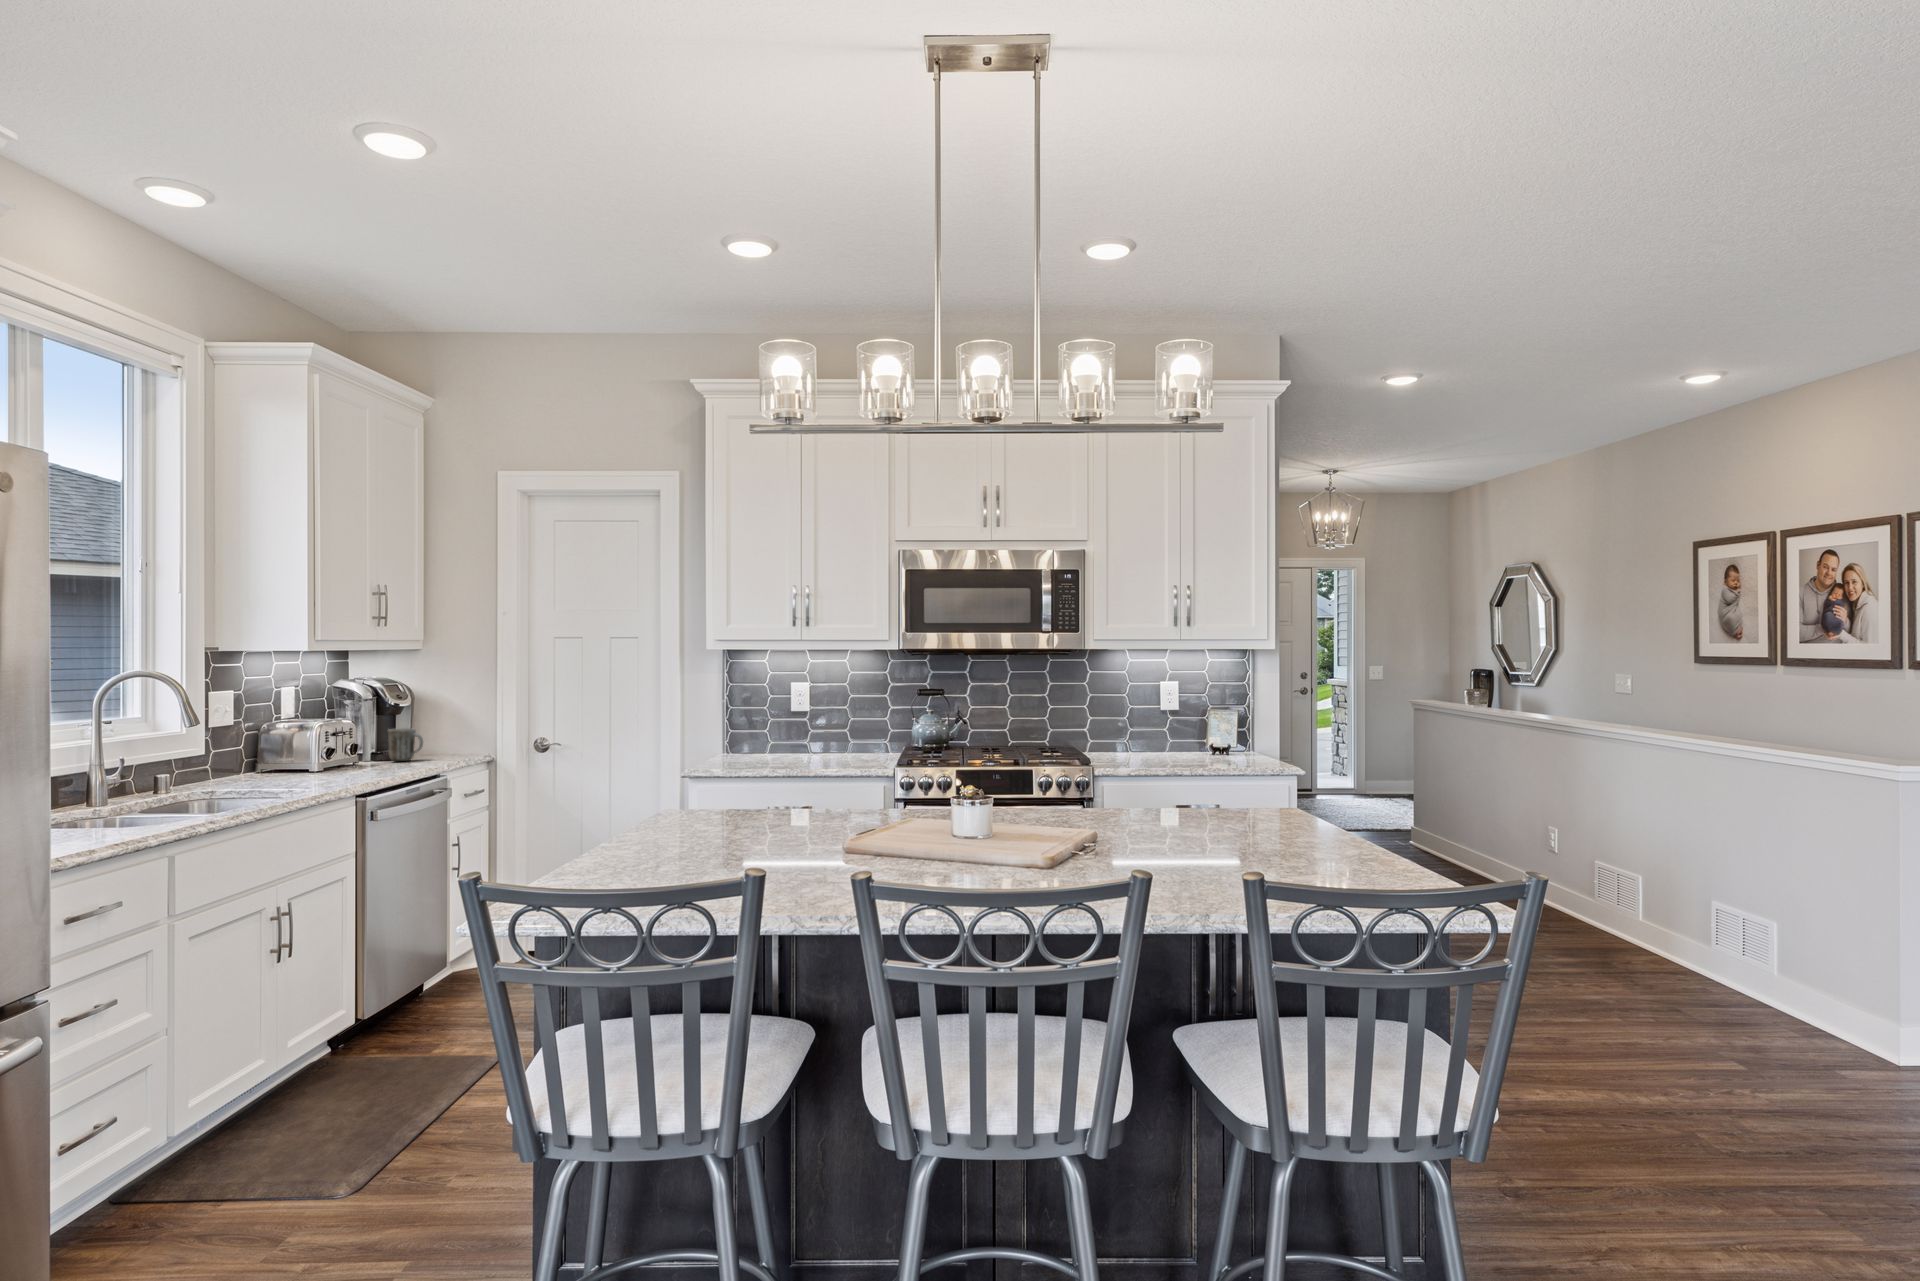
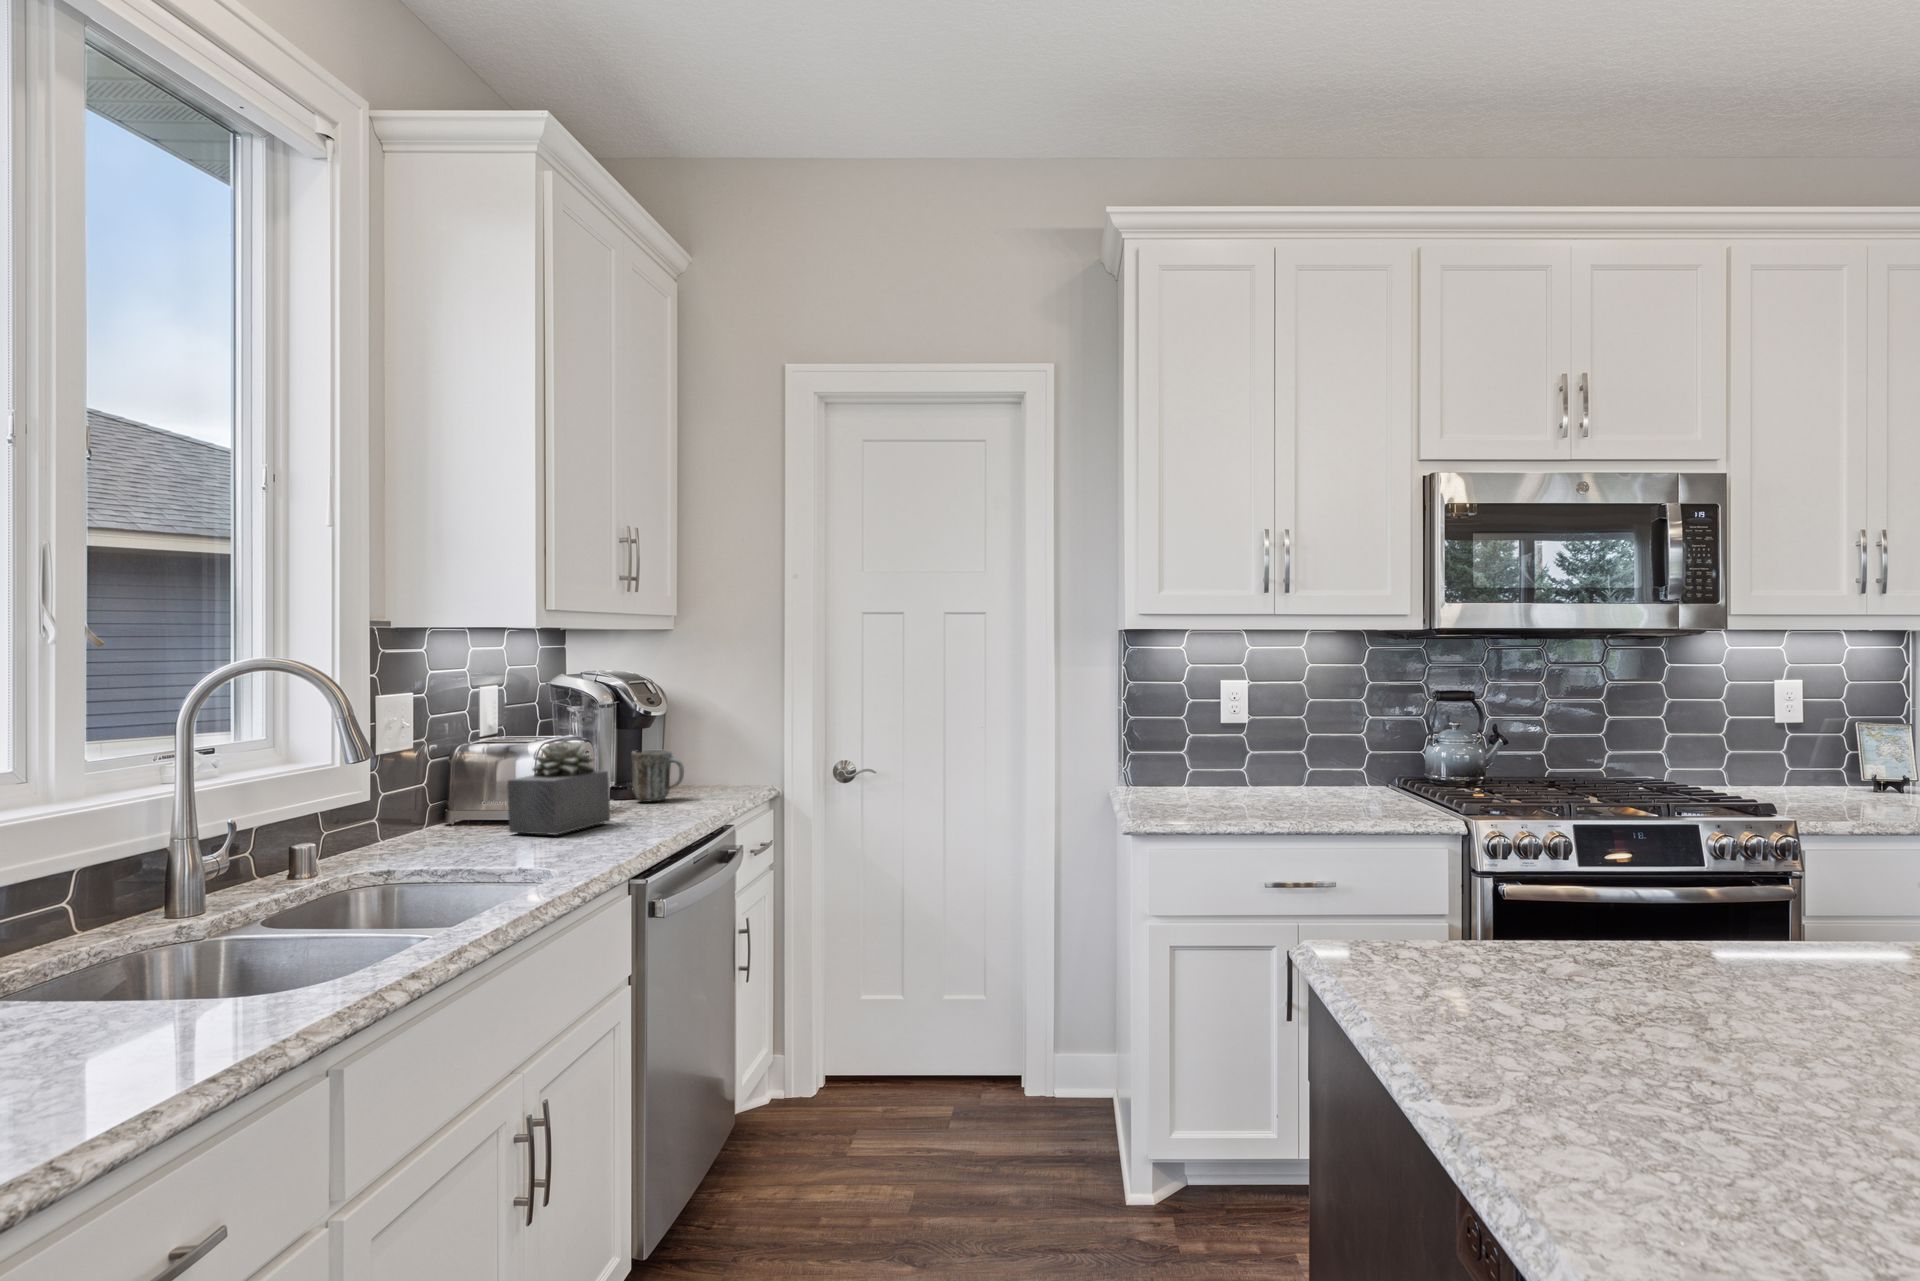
succulent plant: none [294,722,363,776] -> present [507,743,610,835]

